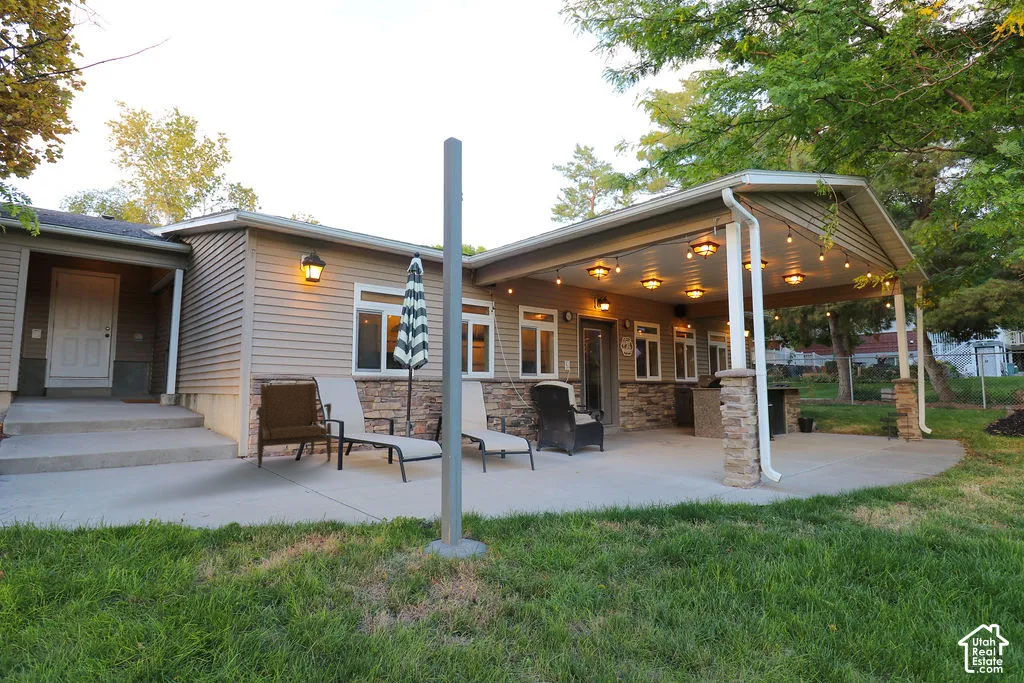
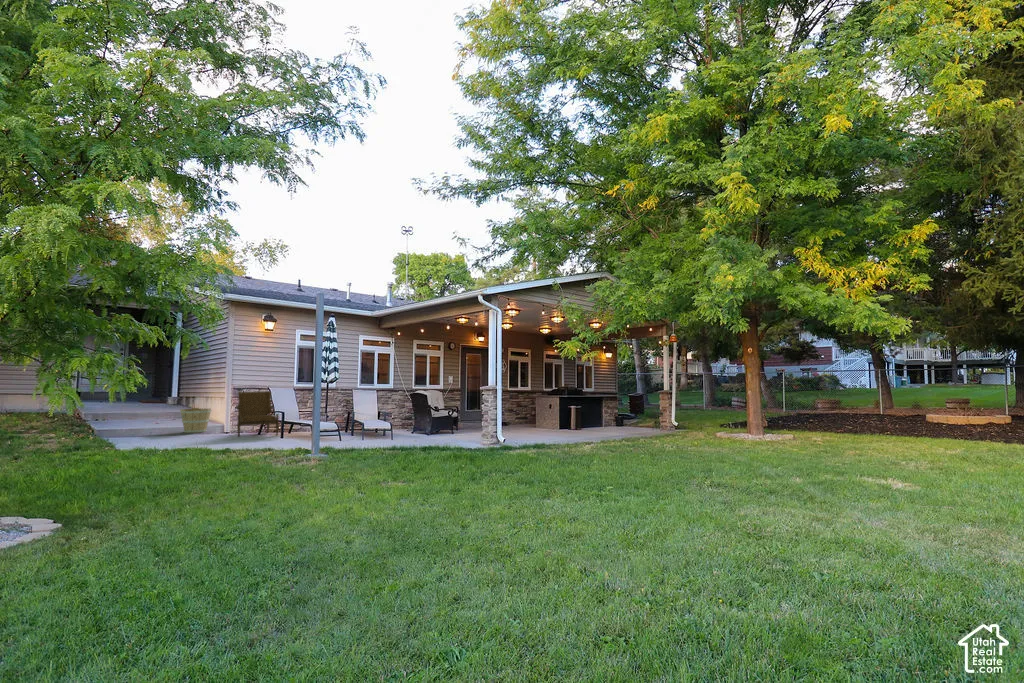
wooden bucket: none [162,412,217,457] -> present [180,408,212,433]

